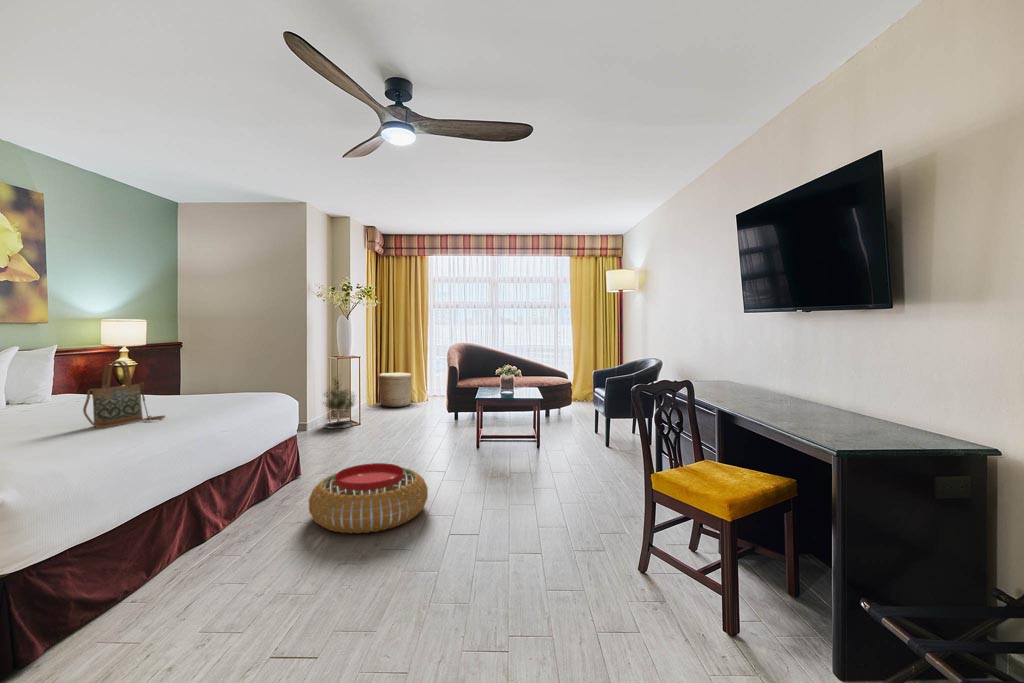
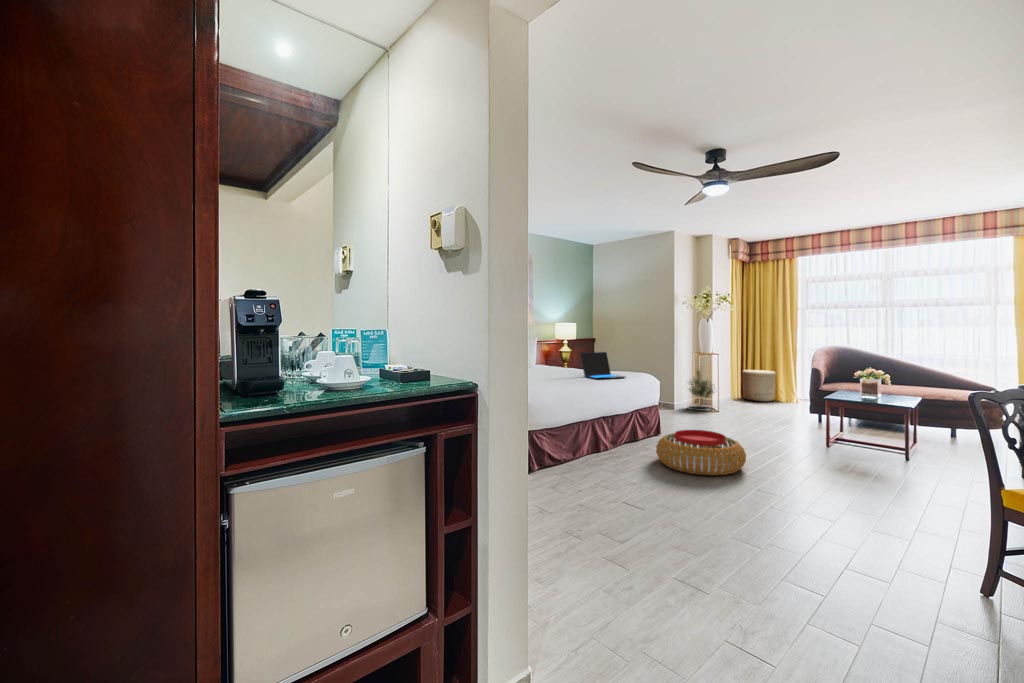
handbag: present [83,361,165,428] -> none [545,348,581,383]
laptop: none [161,364,249,409] -> present [580,352,625,379]

